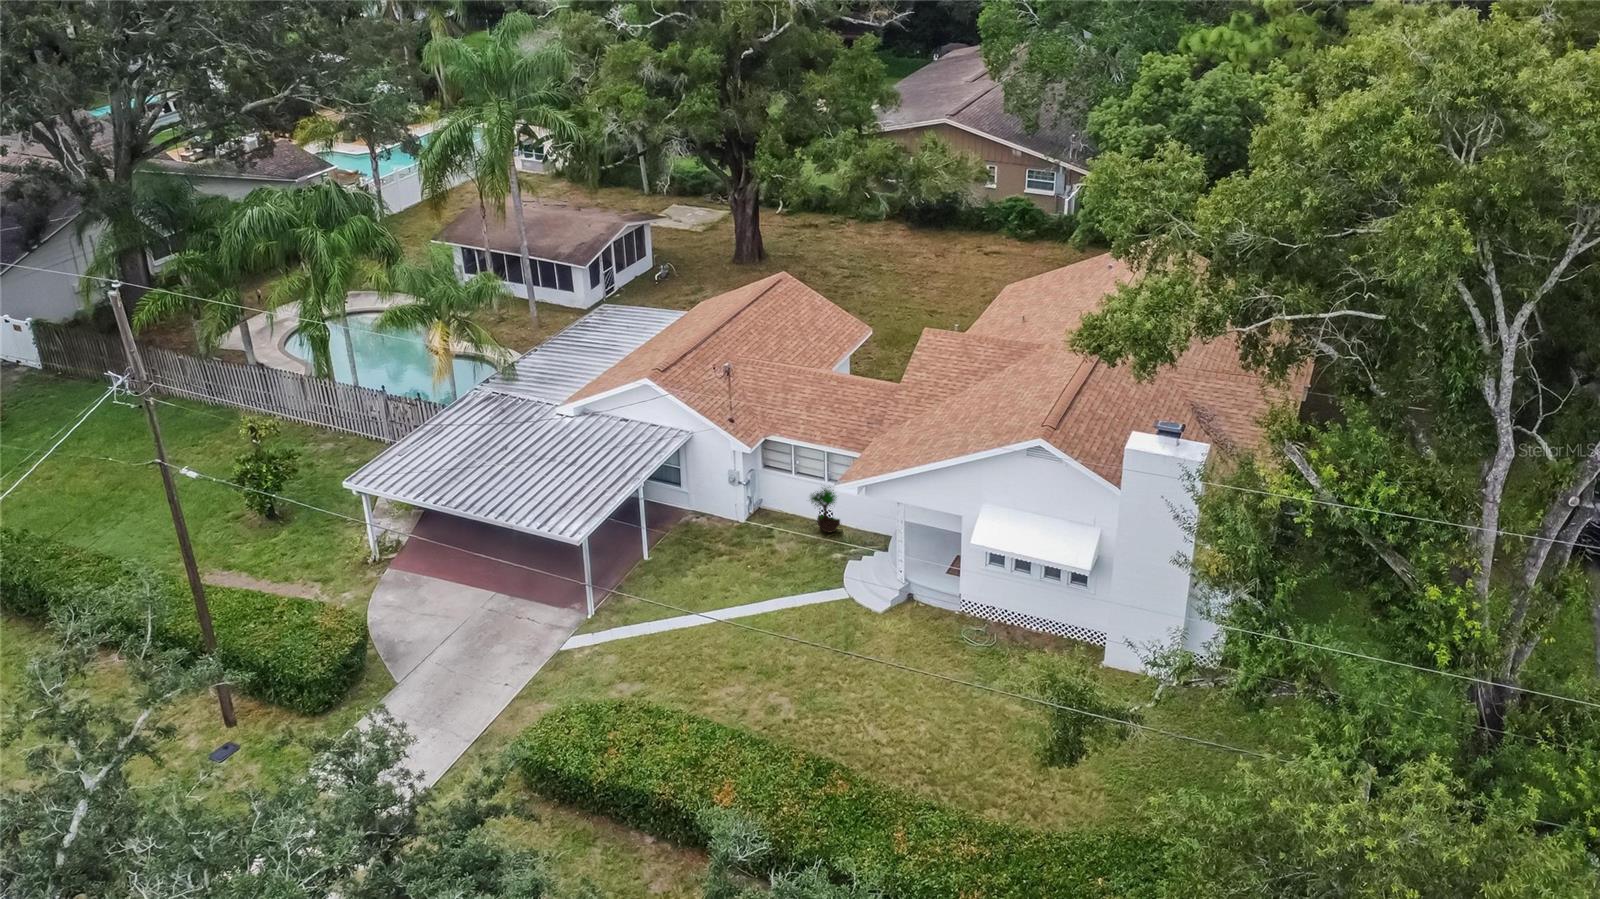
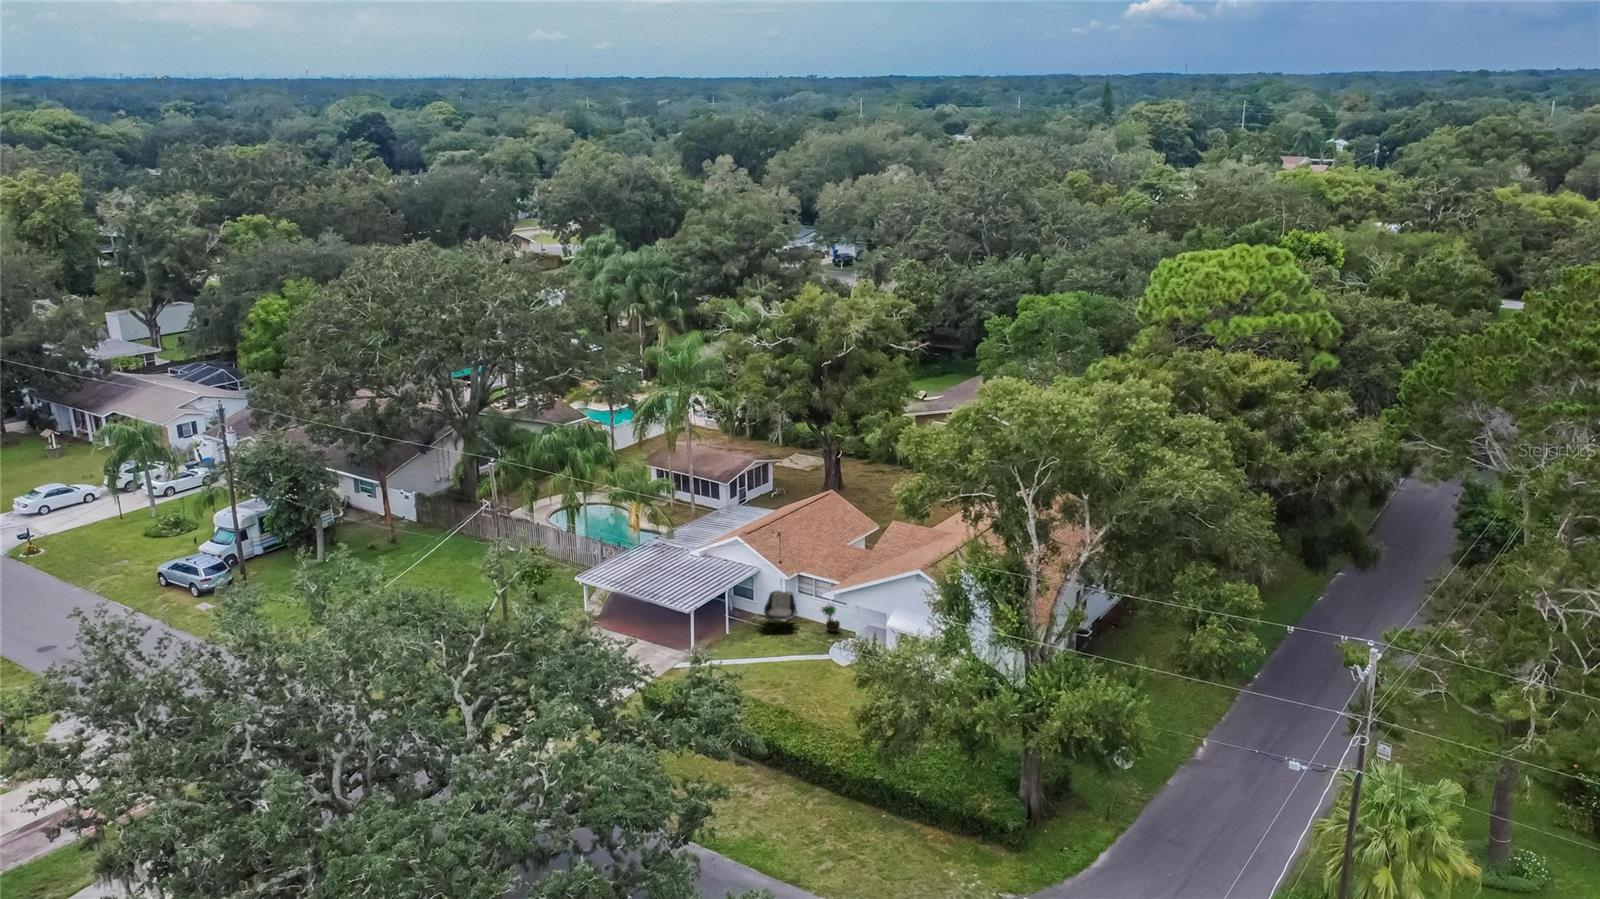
lounge chair: none [707,466,765,545] -> present [764,591,796,632]

